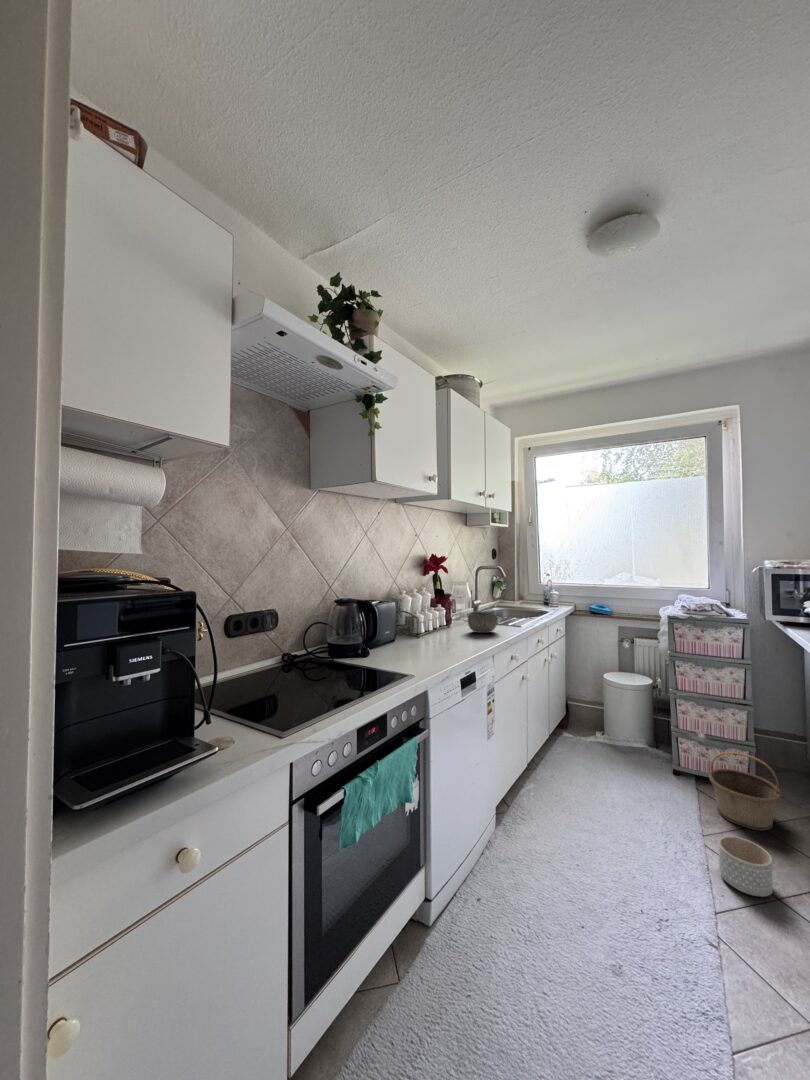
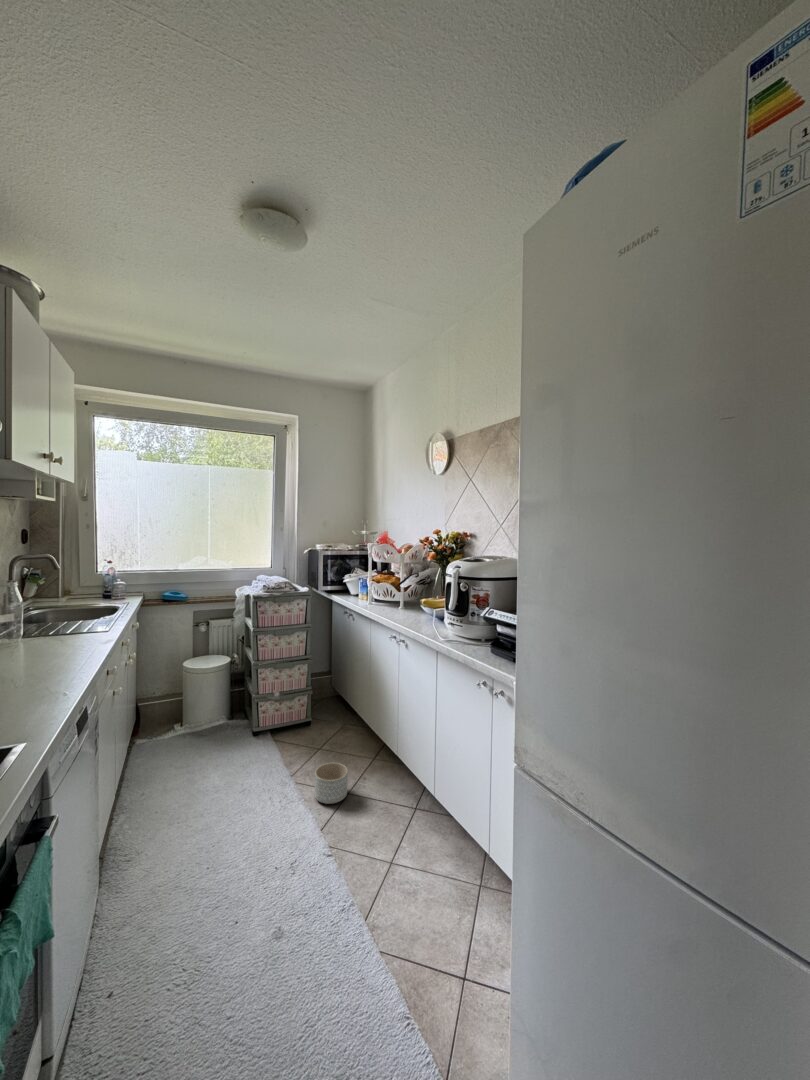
bowl: present [467,611,498,633] -> none [39,622,96,655]
basket: present [709,752,781,830] -> none [289,698,334,755]

